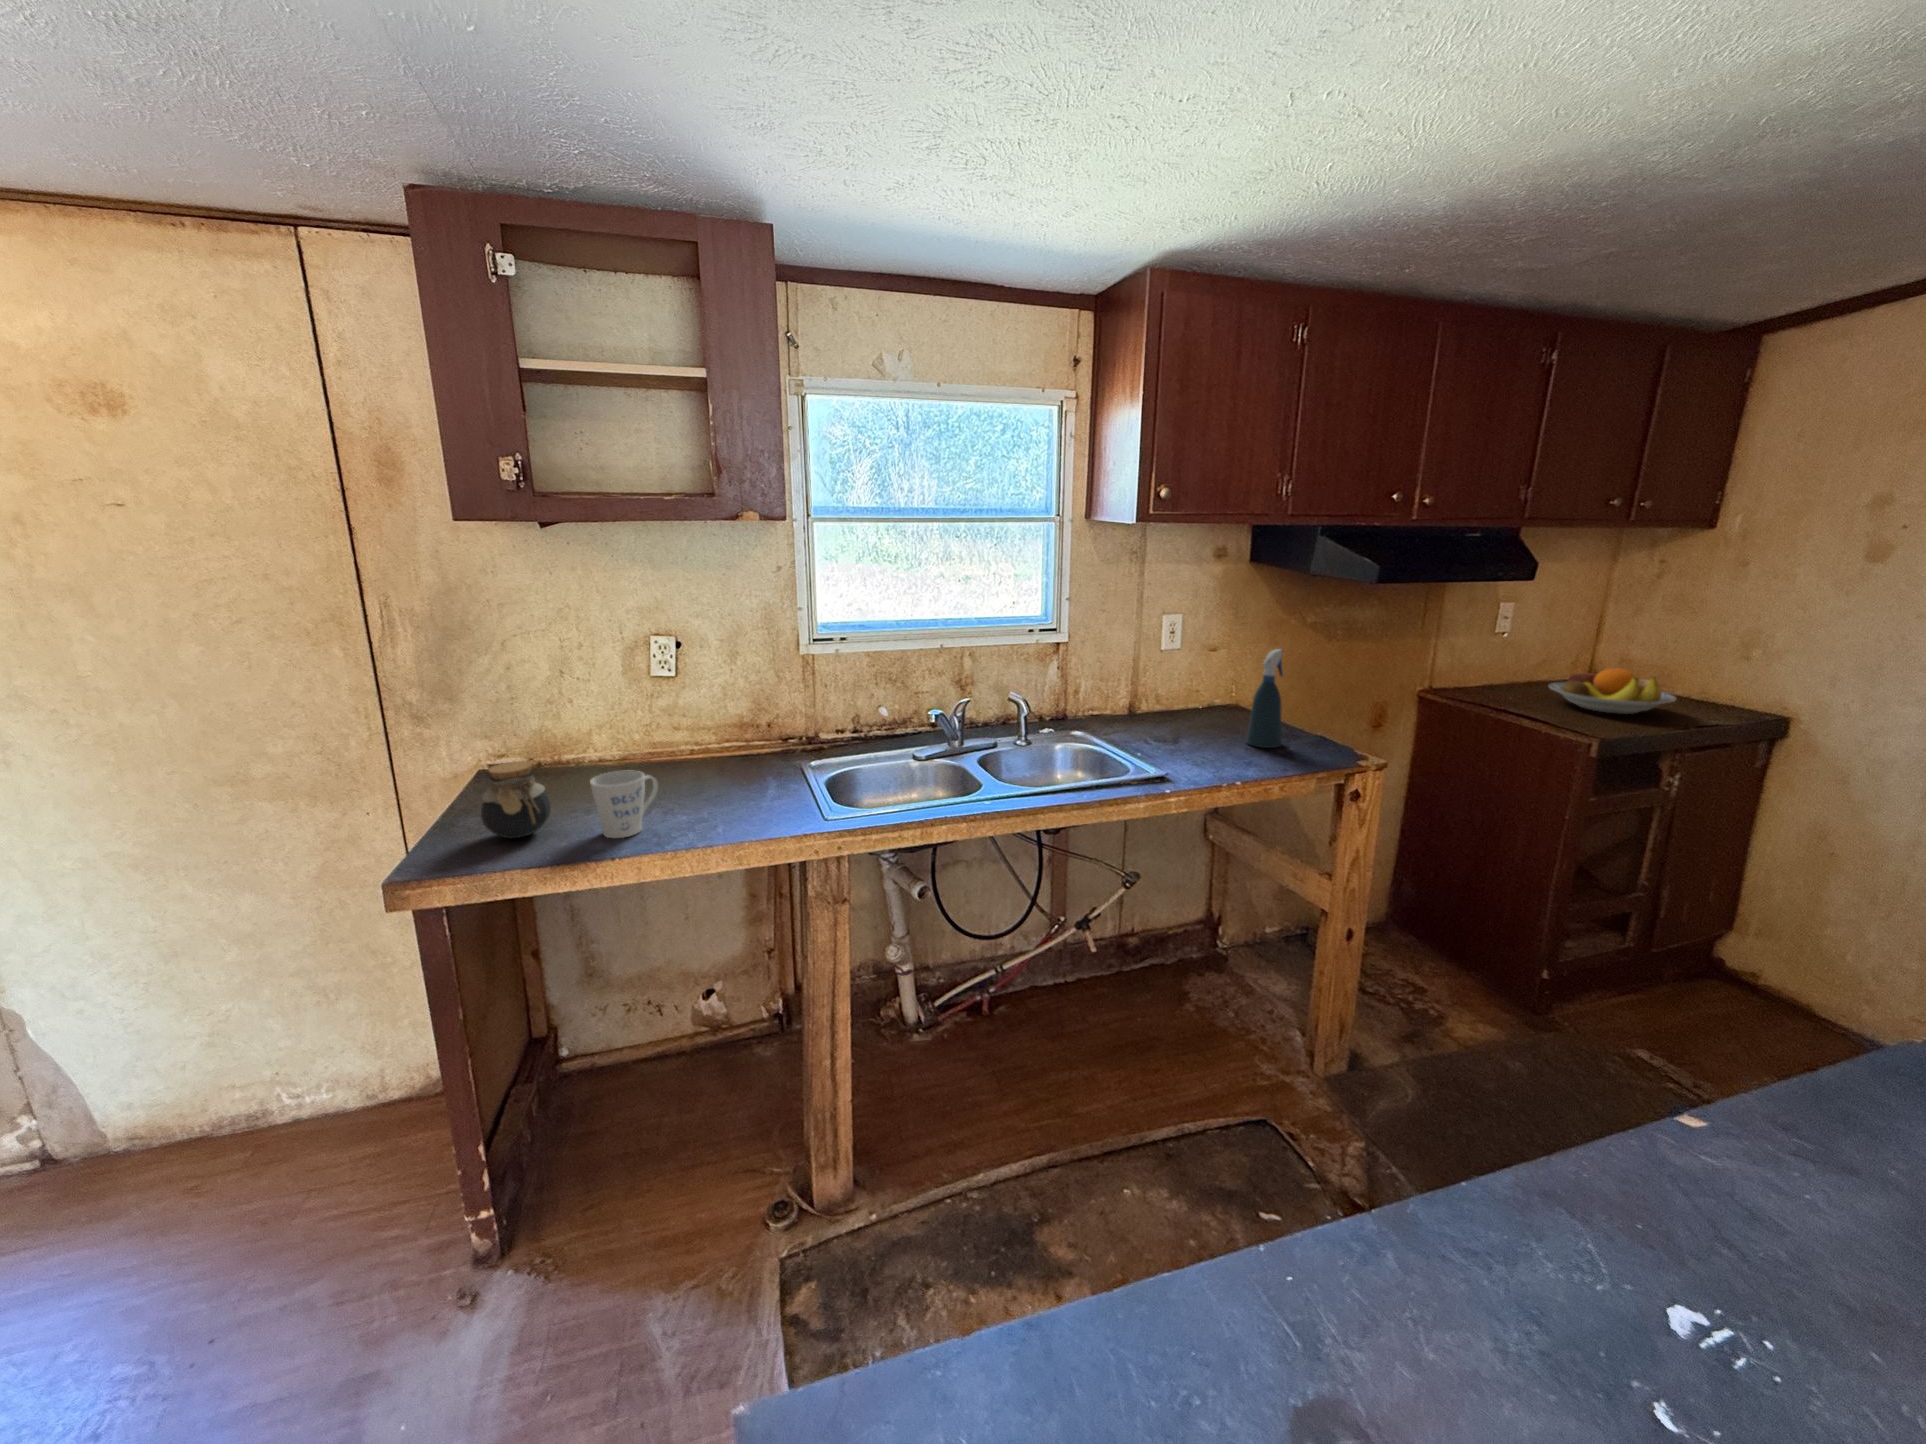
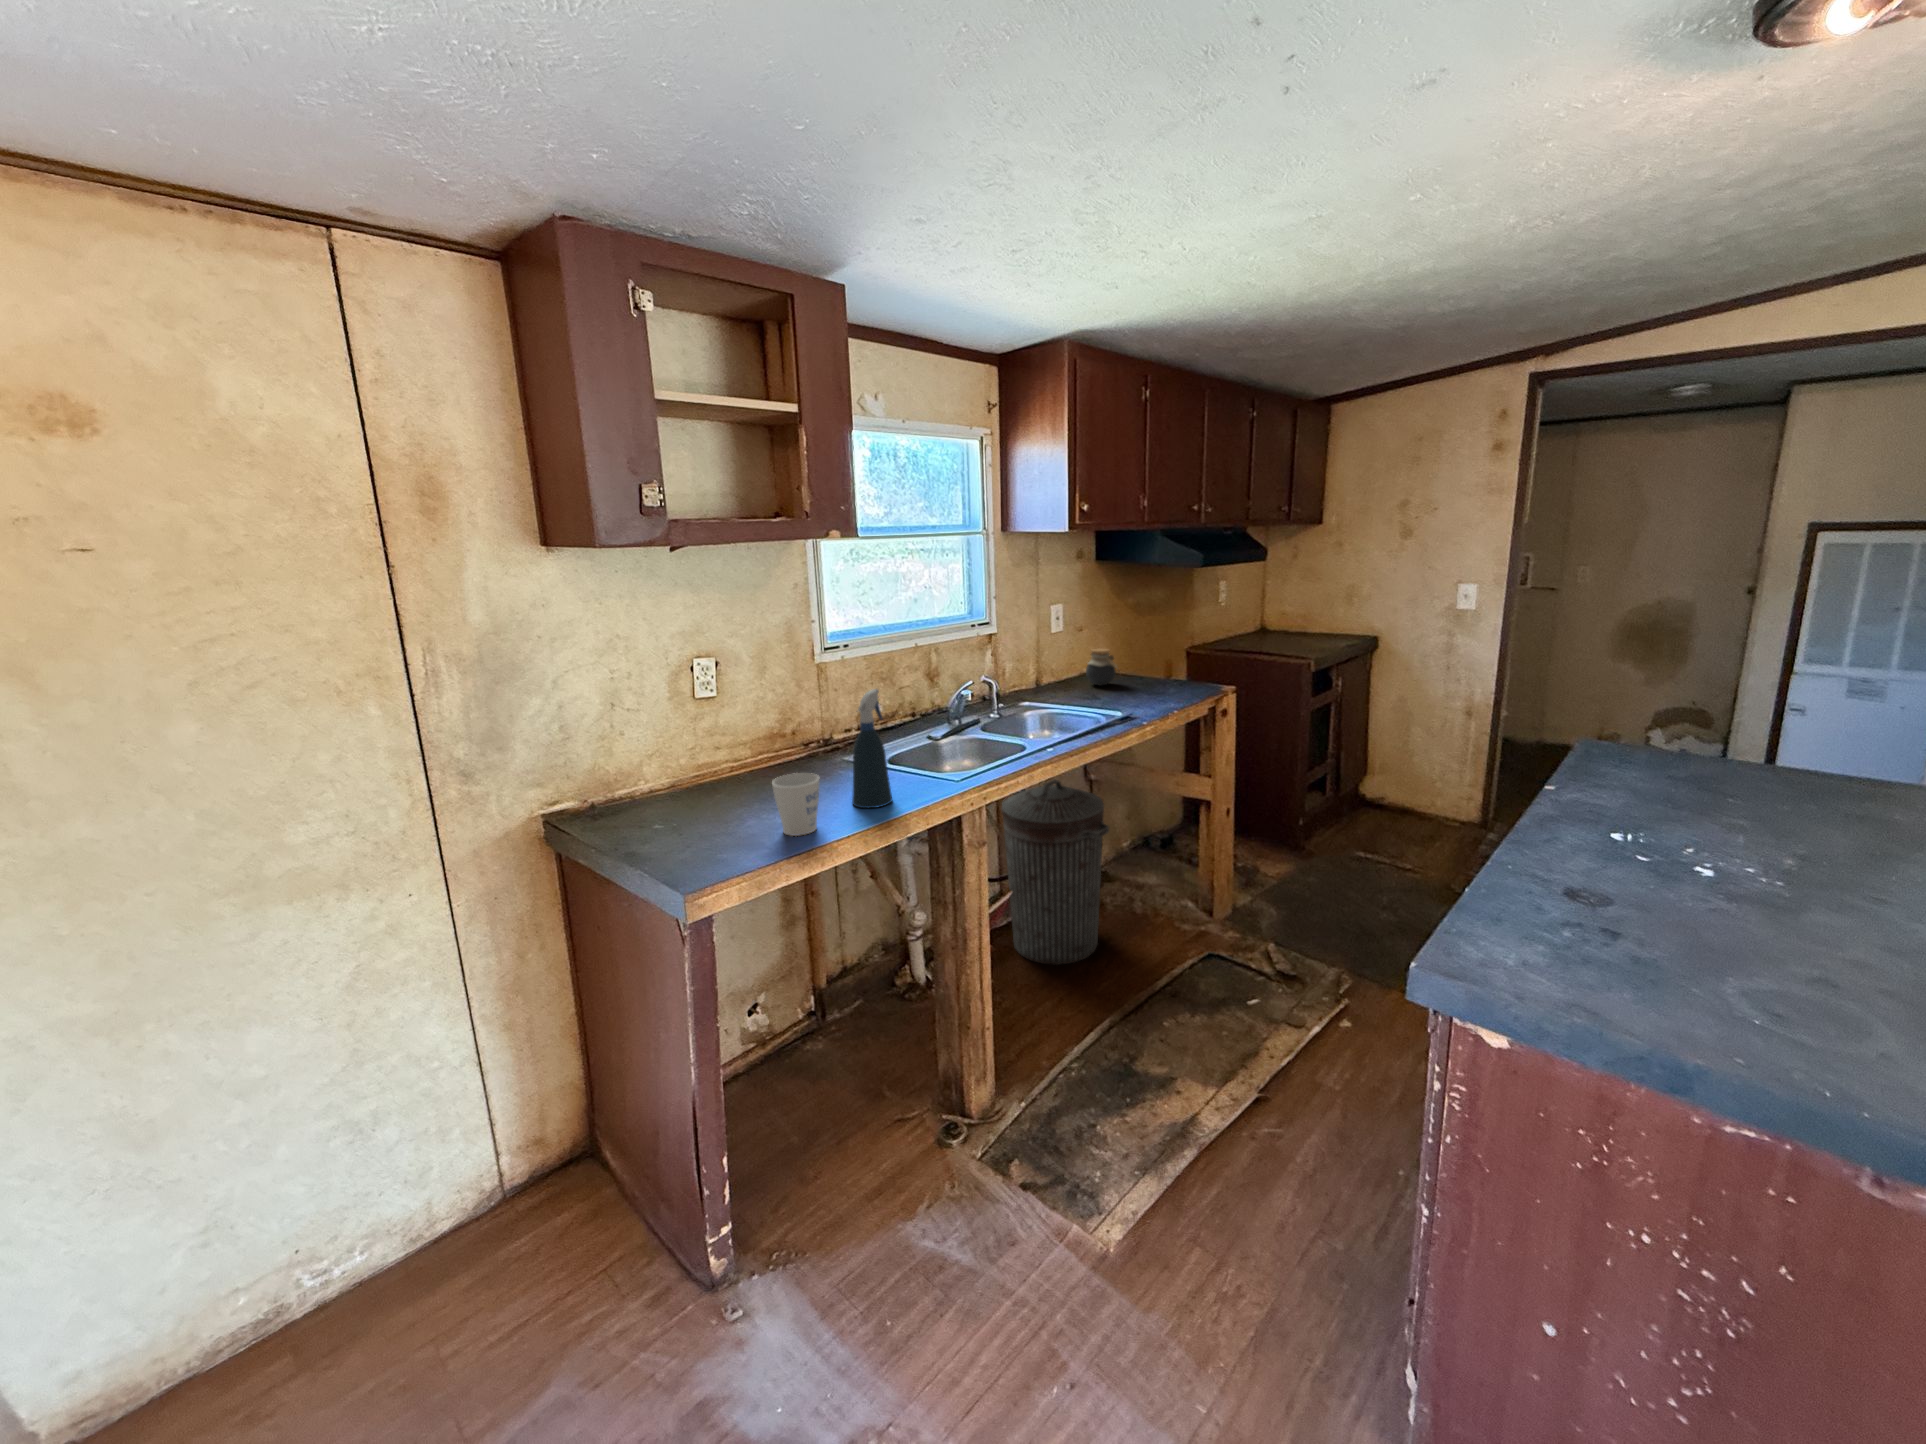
spray bottle: present [1246,649,1283,748] -> present [852,689,892,808]
fruit bowl: present [1549,668,1676,714] -> none [1261,619,1332,648]
jar: present [481,762,551,838] -> present [1086,648,1119,686]
trash can: none [1028,831,1157,1061] -> present [1002,780,1109,965]

